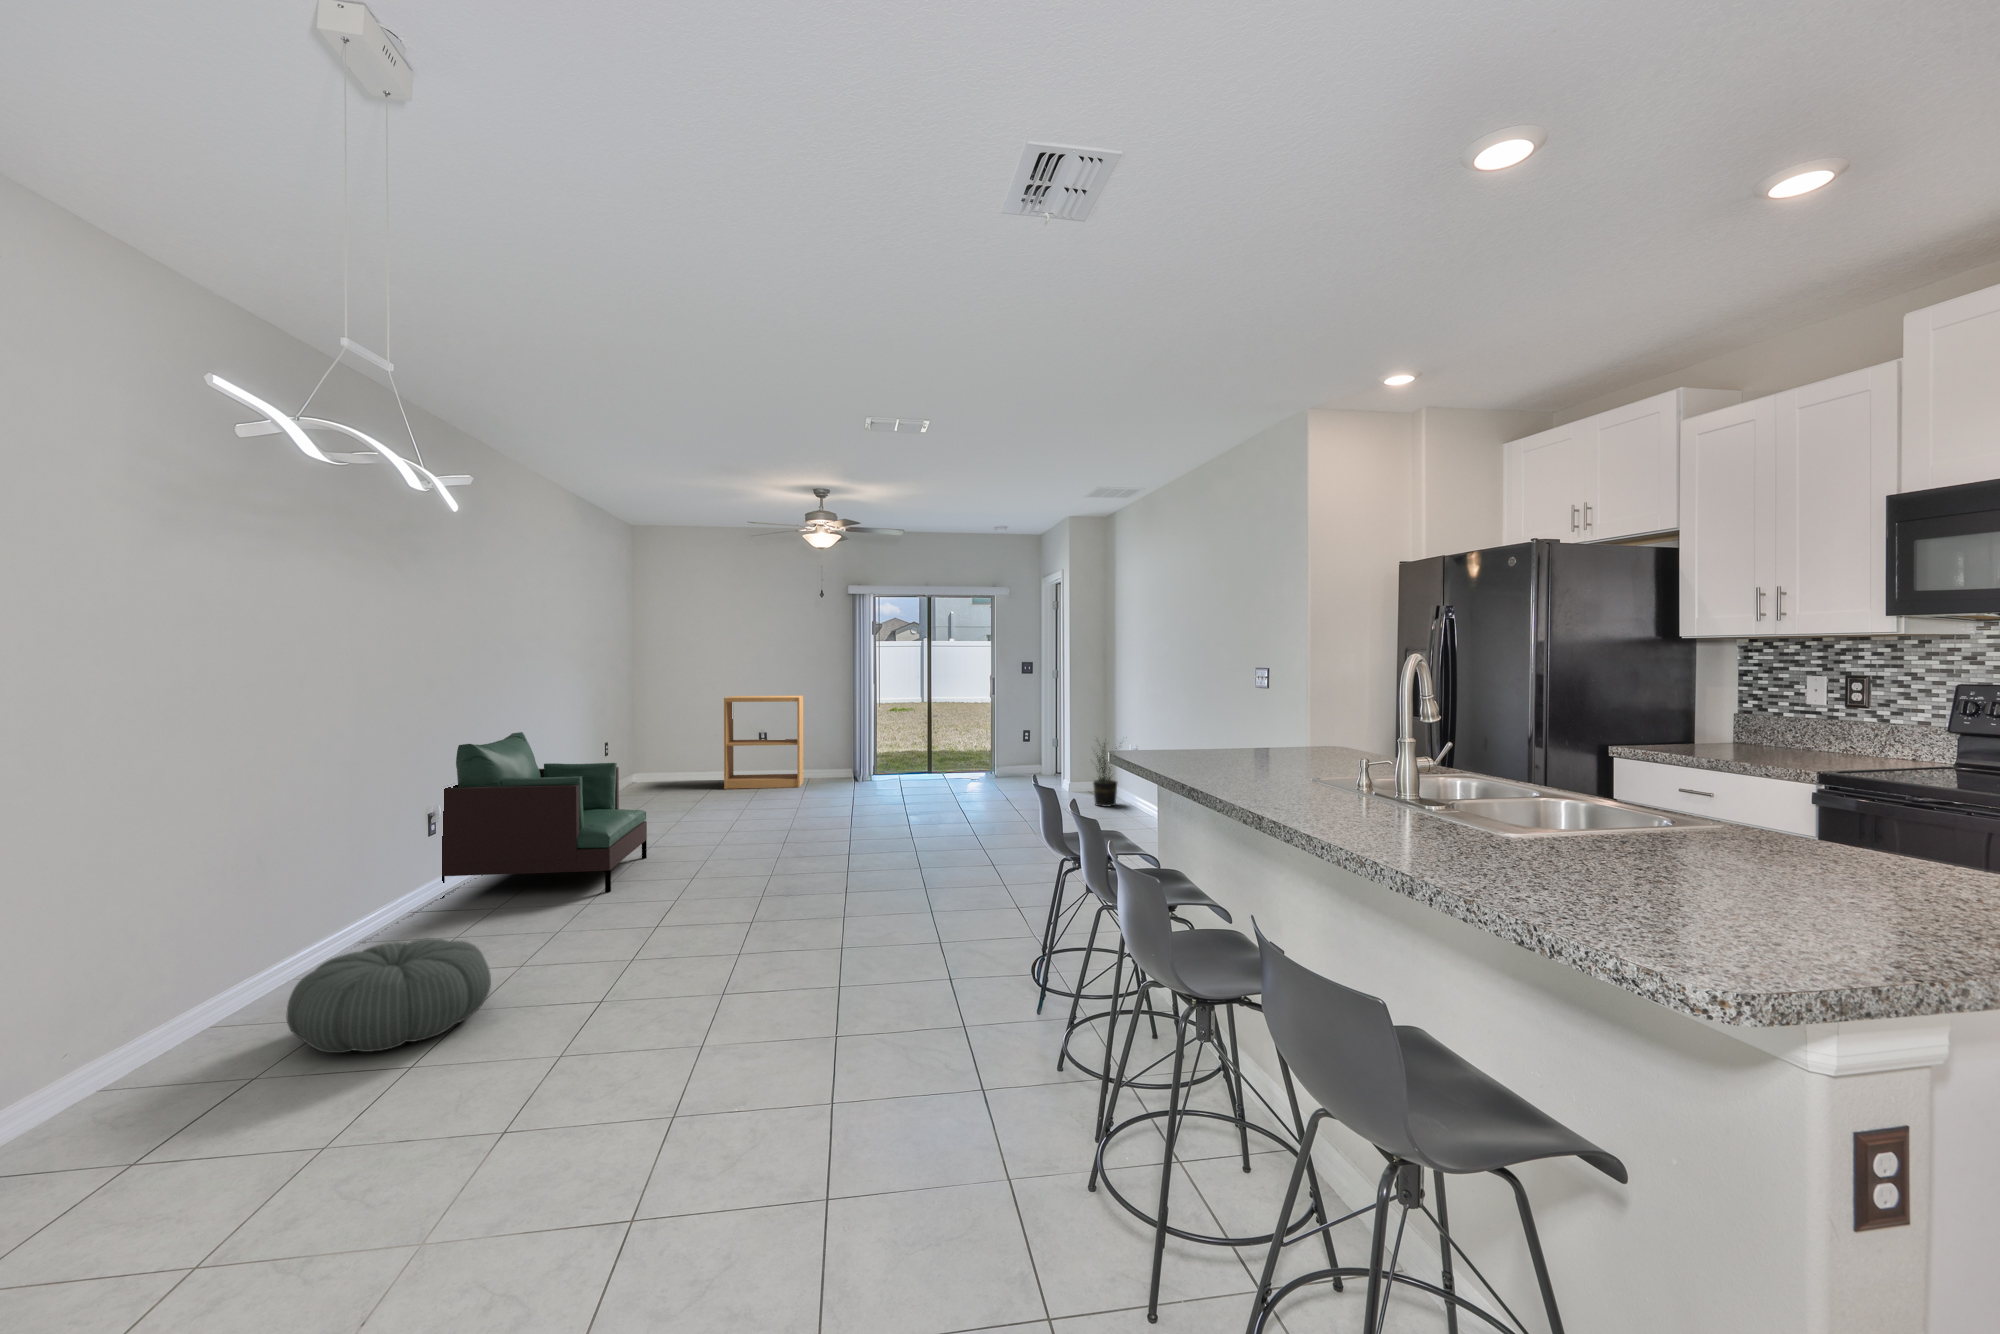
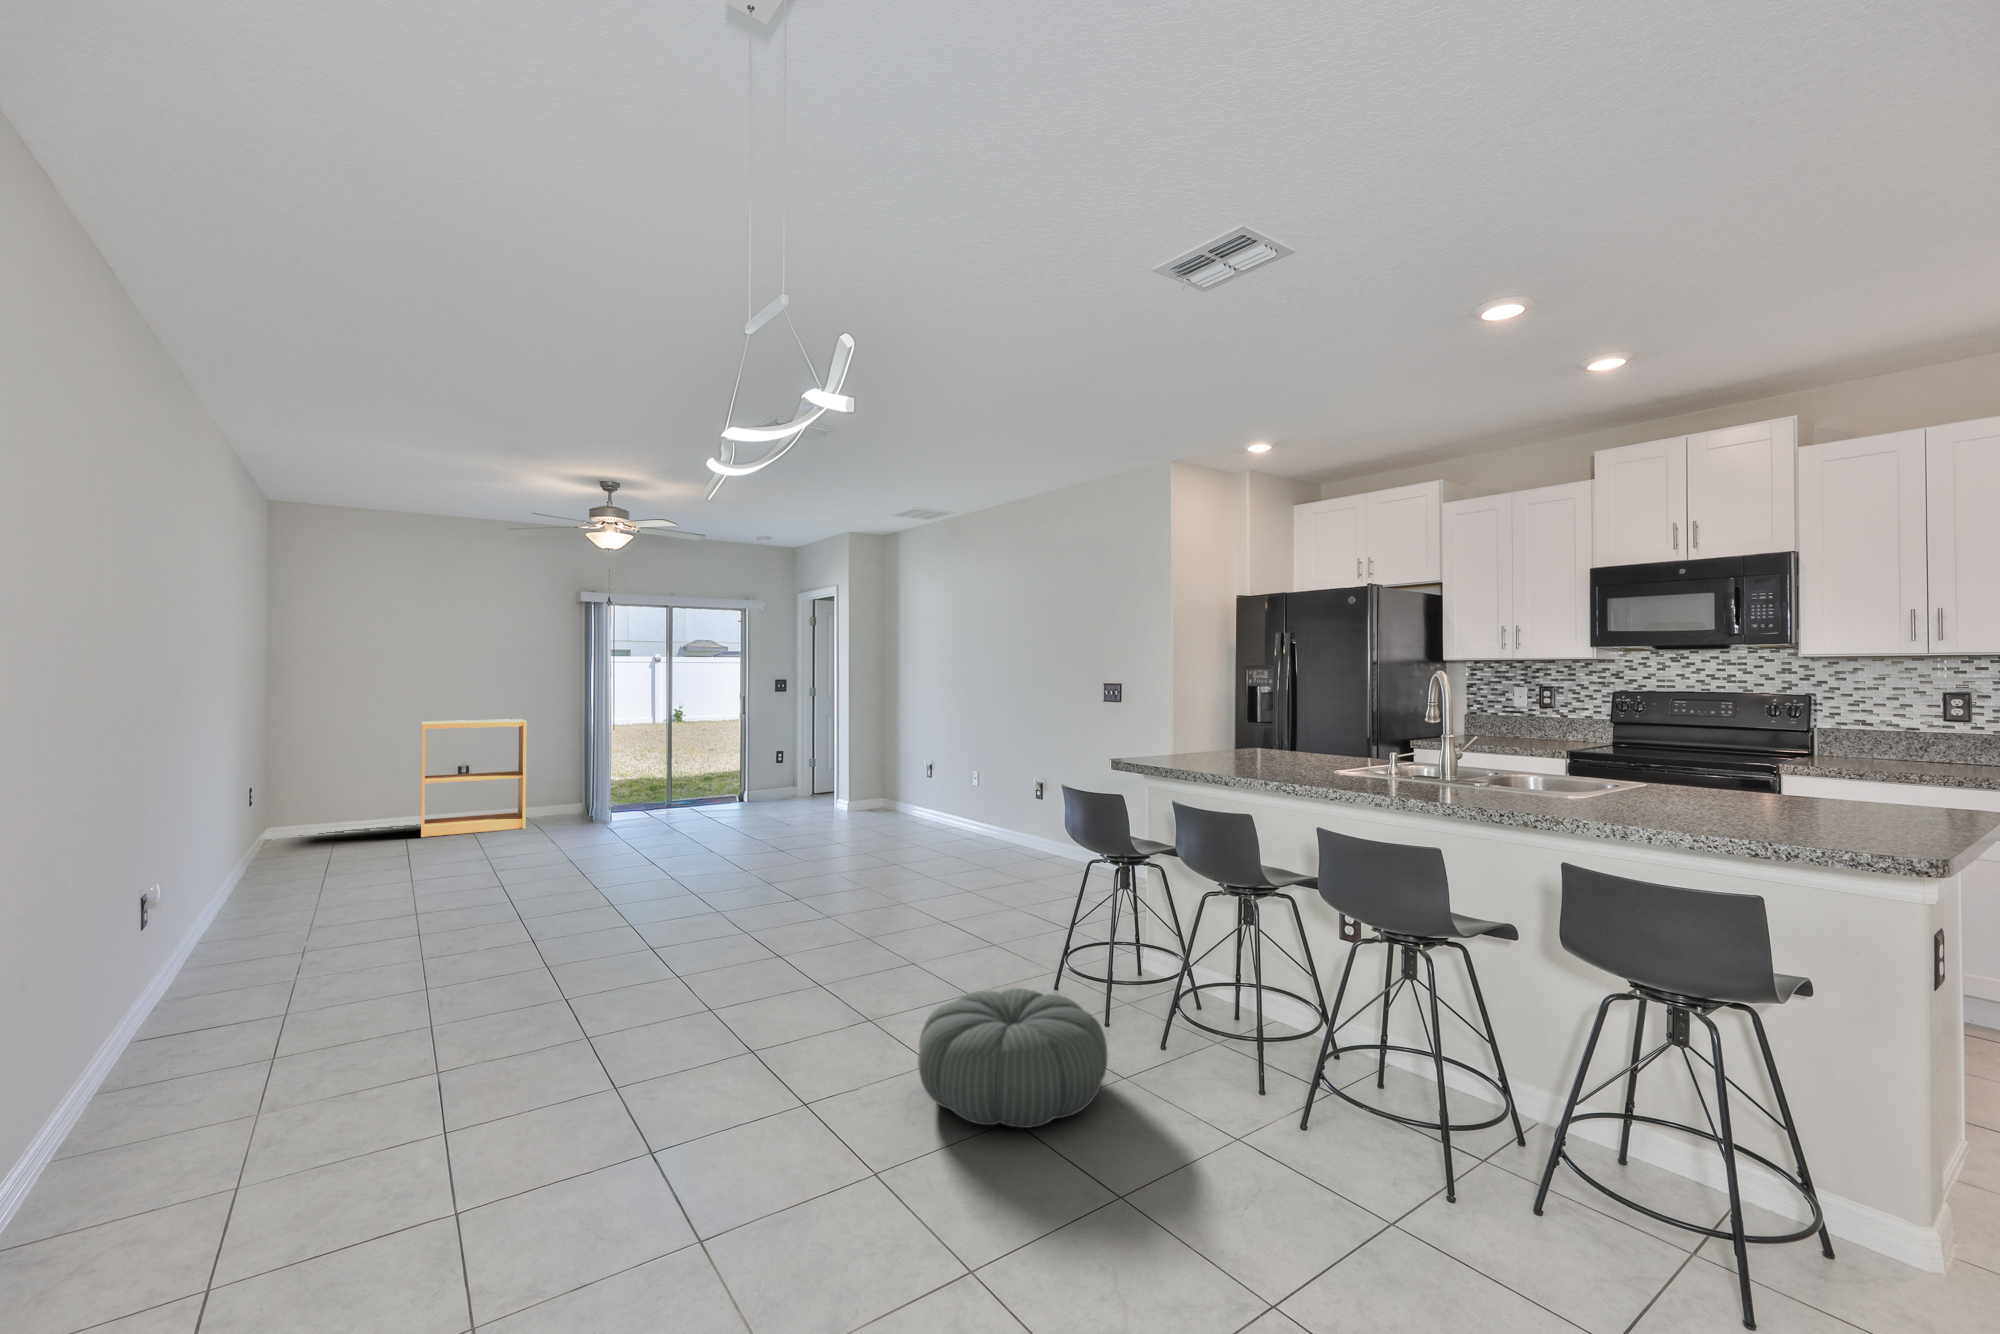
armchair: present [440,732,647,899] -> none [157,774,435,1015]
potted plant: present [1093,741,1117,806] -> none [884,752,919,823]
pouf: present [287,938,491,1053] -> present [918,988,1108,1128]

